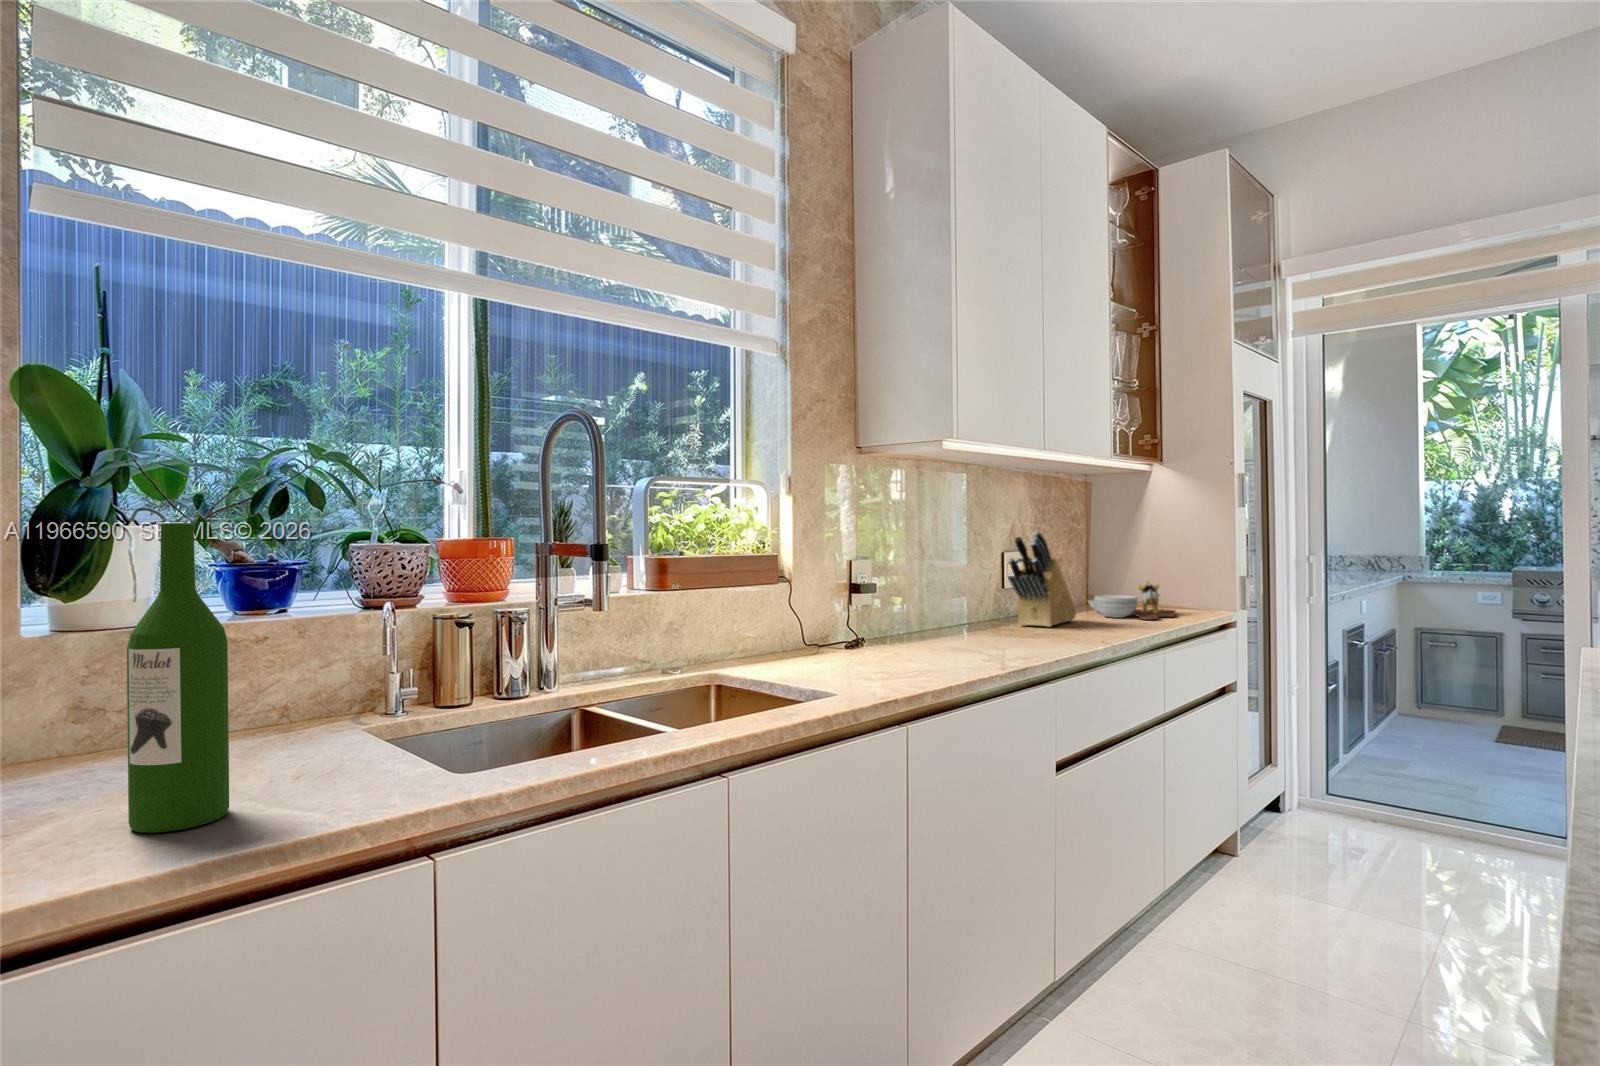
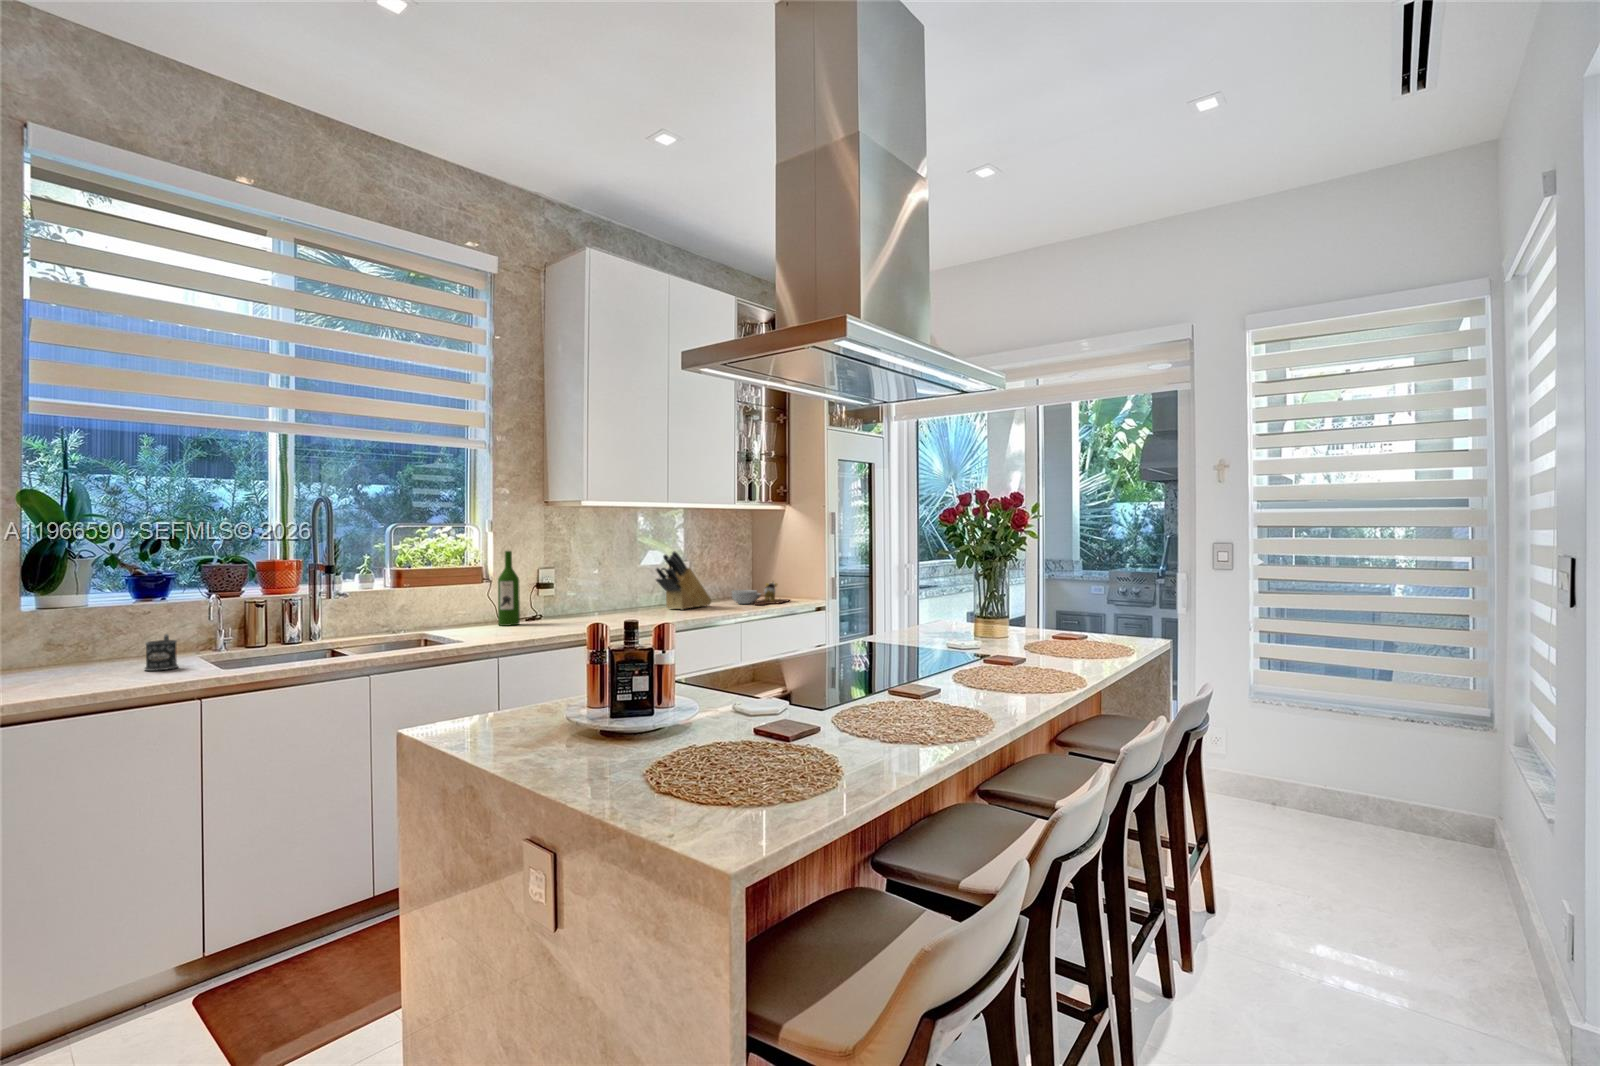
wine bottle: present [127,523,229,833] -> present [498,551,520,626]
mug: none [265,689,334,777] -> present [145,634,178,671]

